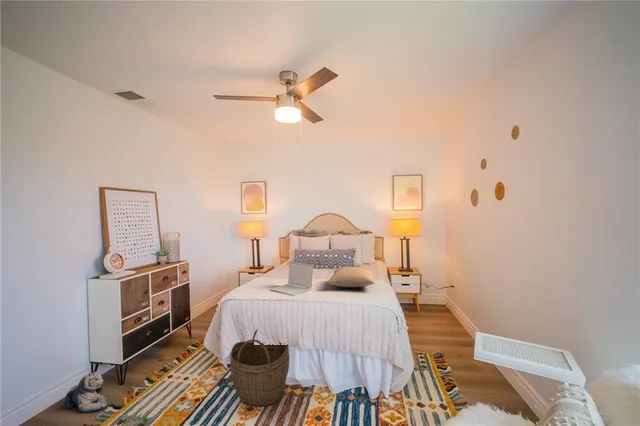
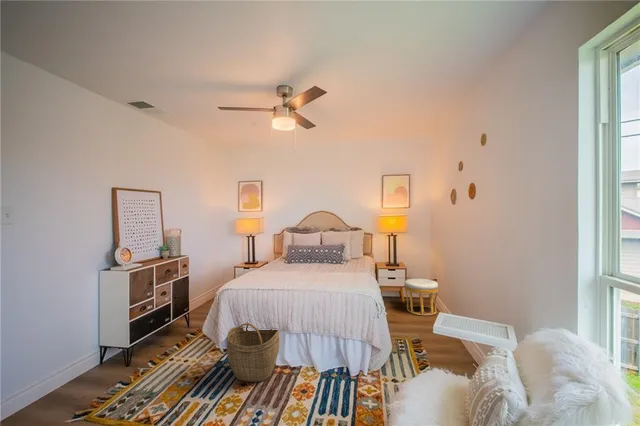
laptop: present [271,262,313,296] -> none [264,256,302,286]
pillow: present [328,267,374,287] -> none [315,261,359,279]
ottoman: none [418,284,455,324] -> present [404,279,438,316]
plush toy: present [65,372,107,413] -> none [80,353,118,387]

